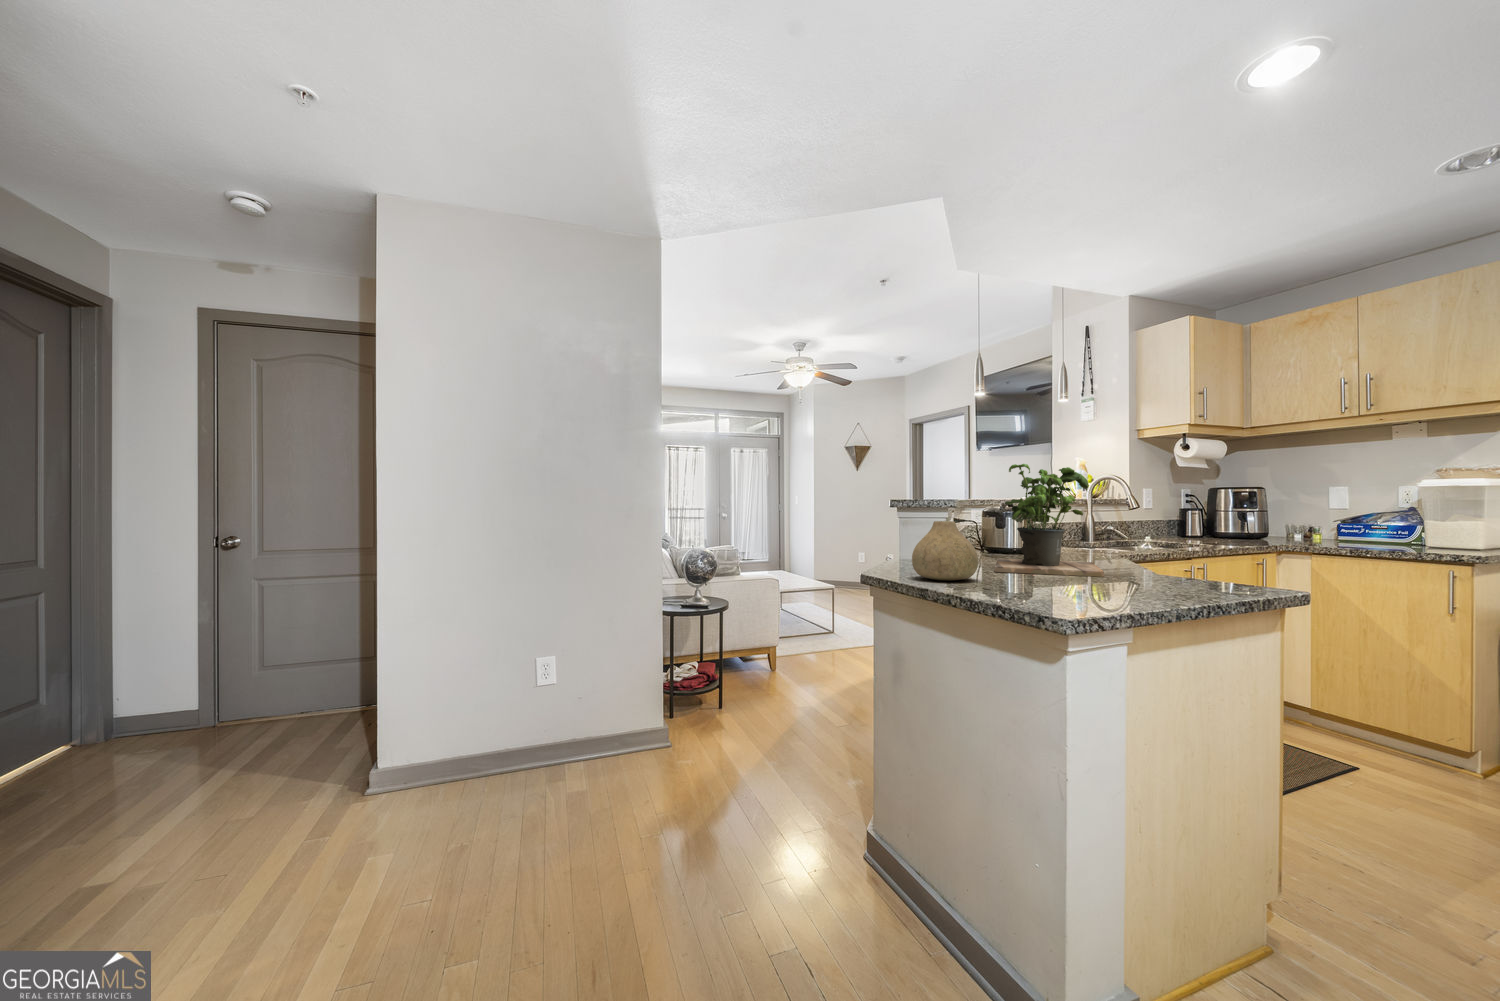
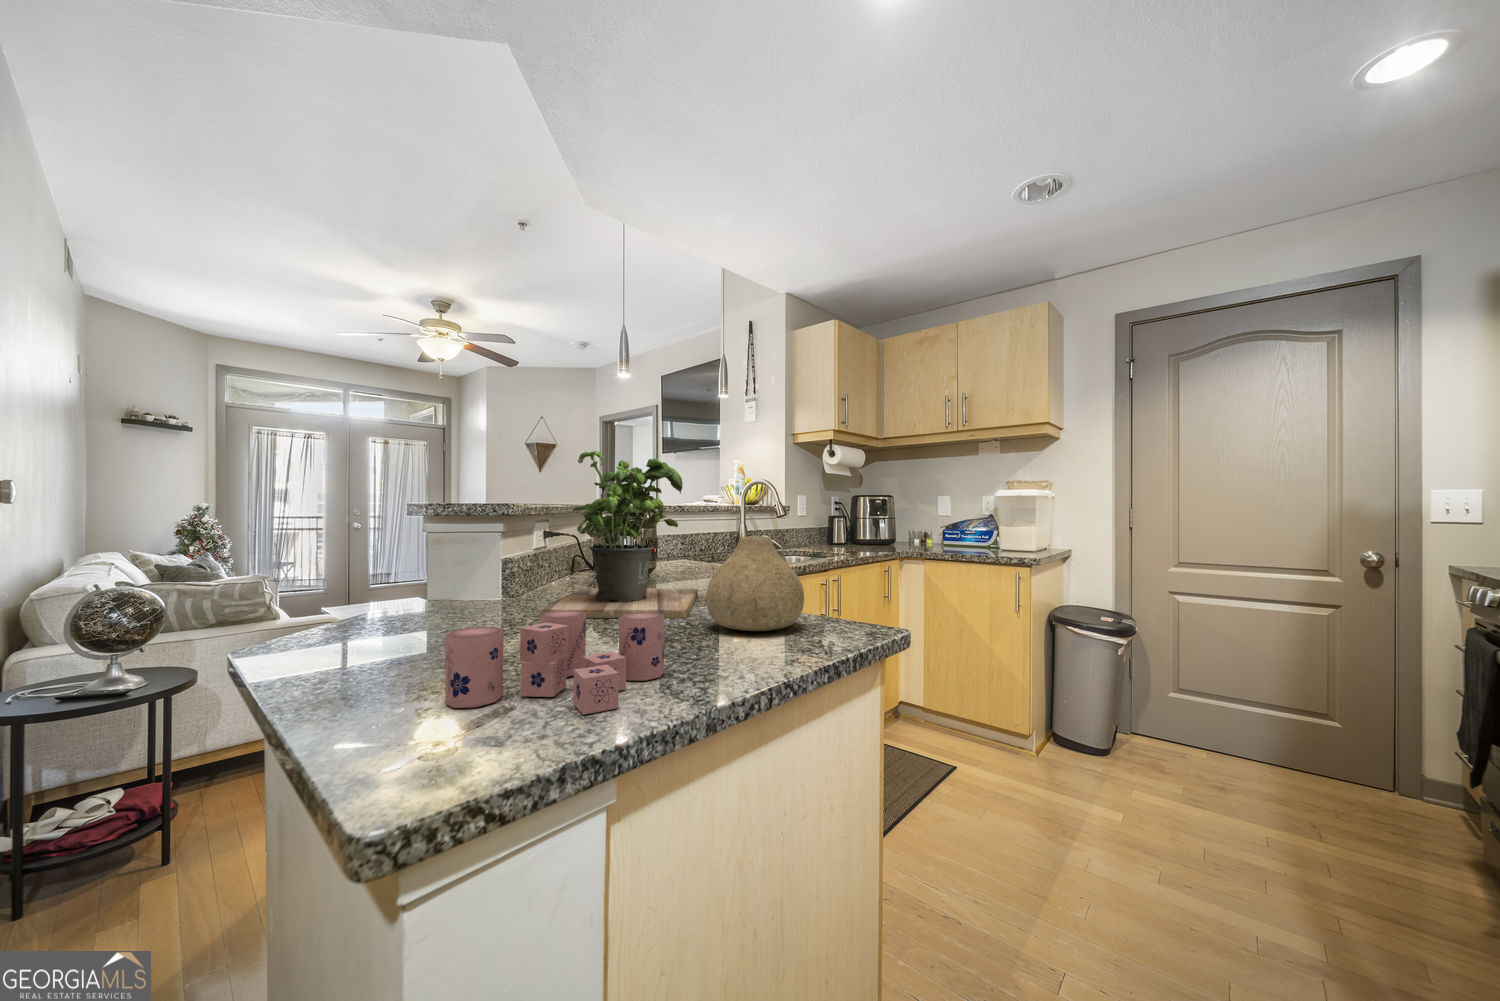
vase: present [912,521,978,581] -> present [706,537,804,631]
candle: none [1023,558,1131,603] -> present [445,610,664,715]

